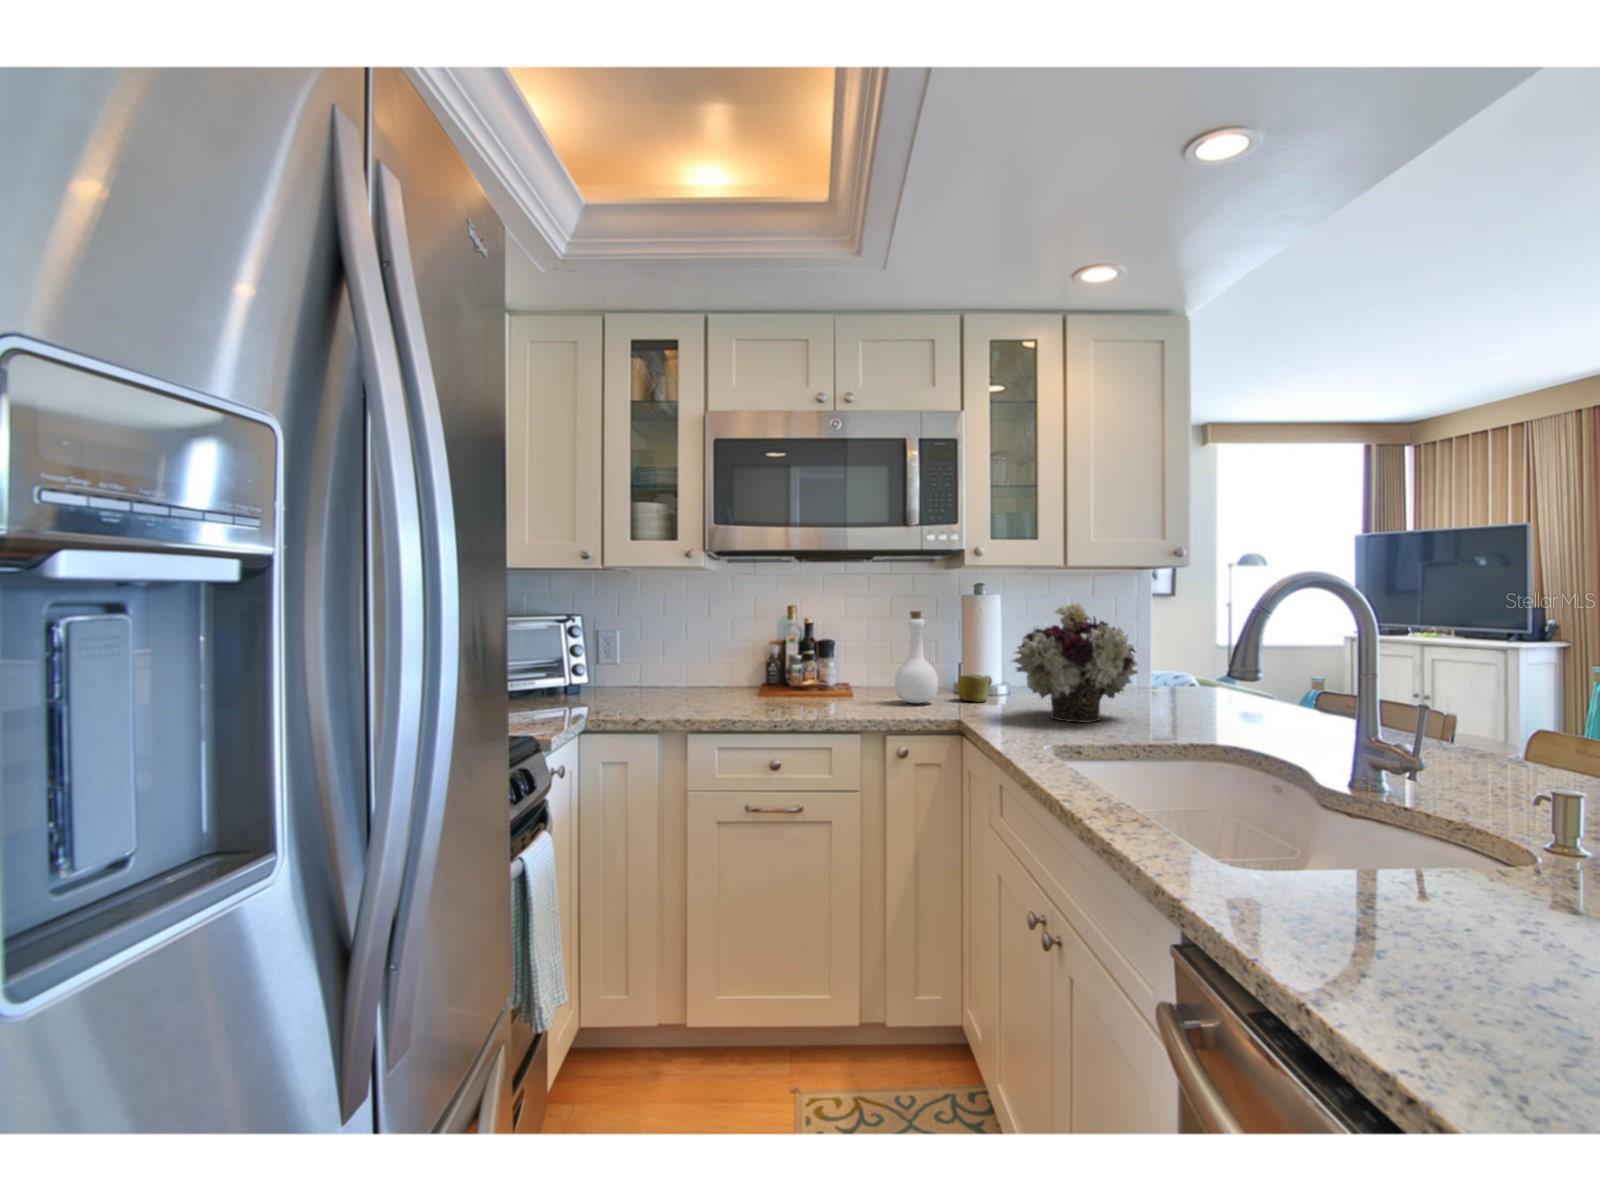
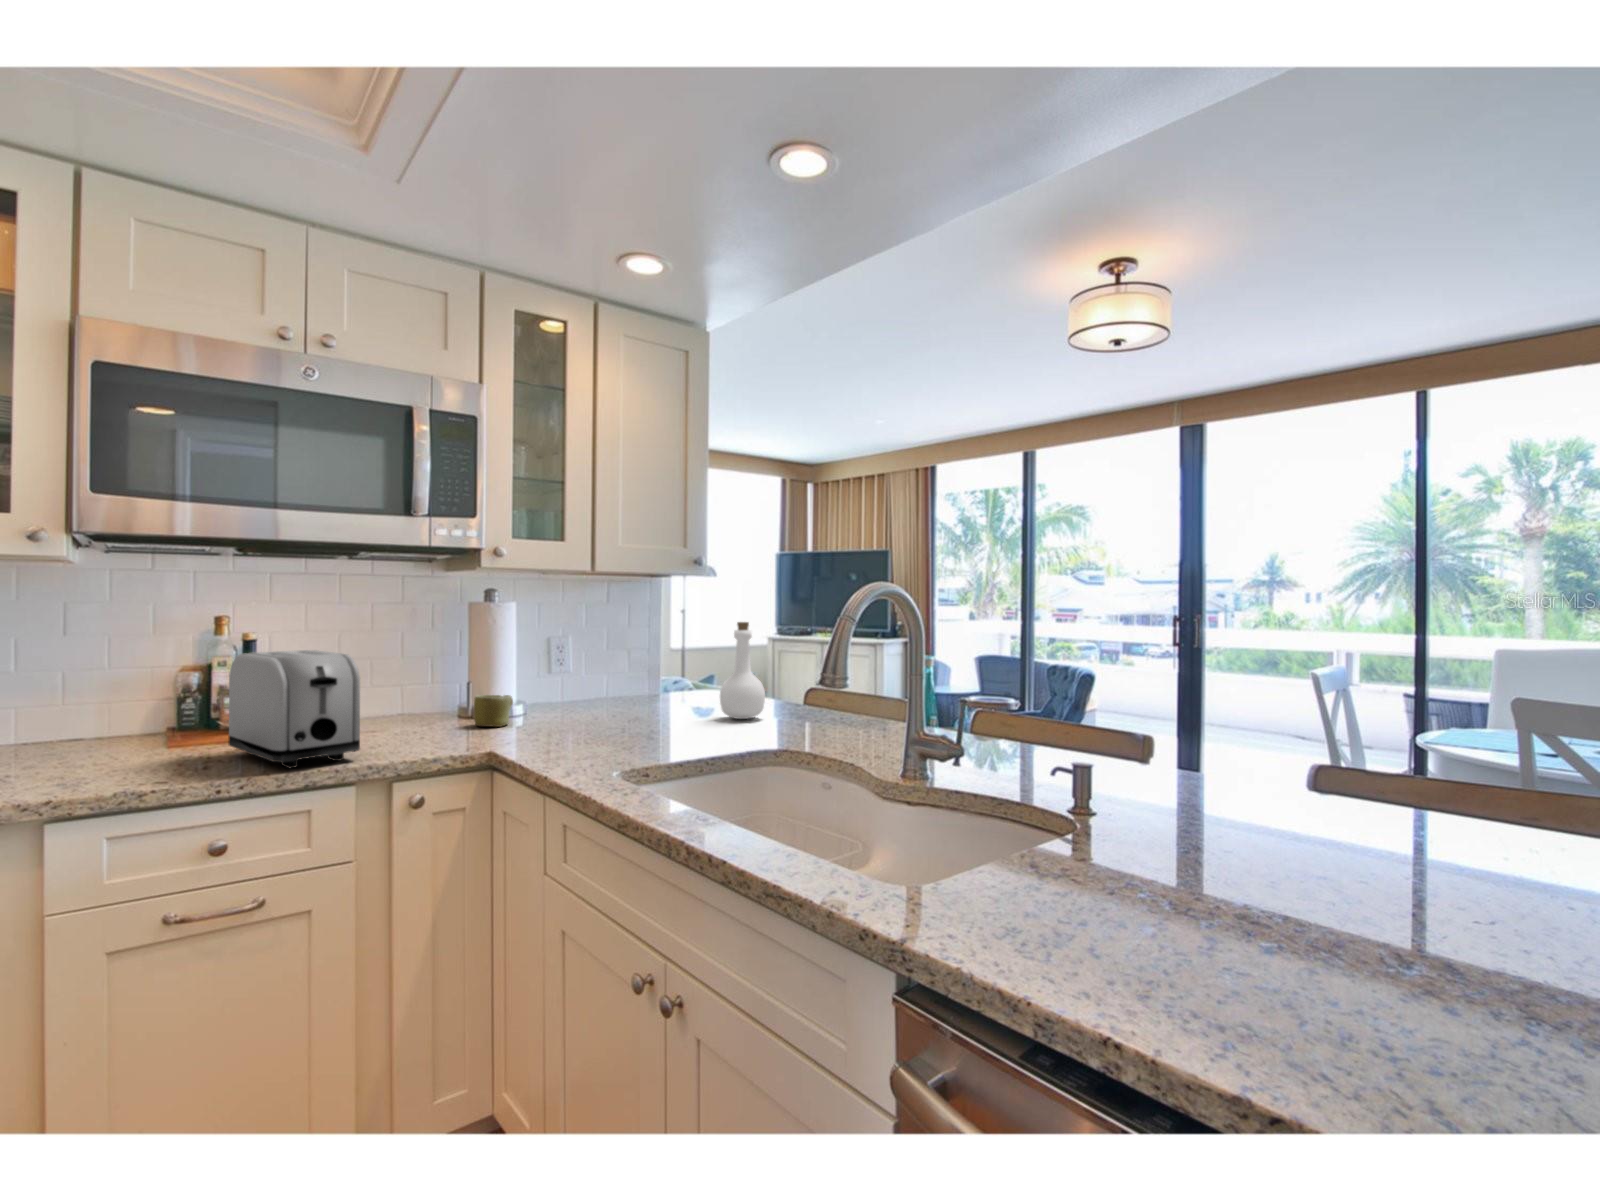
flower arrangement: present [1012,603,1138,722] -> none [550,614,674,740]
bottle: present [895,611,938,703] -> present [720,622,765,719]
toaster: none [788,631,863,716] -> present [229,650,360,768]

